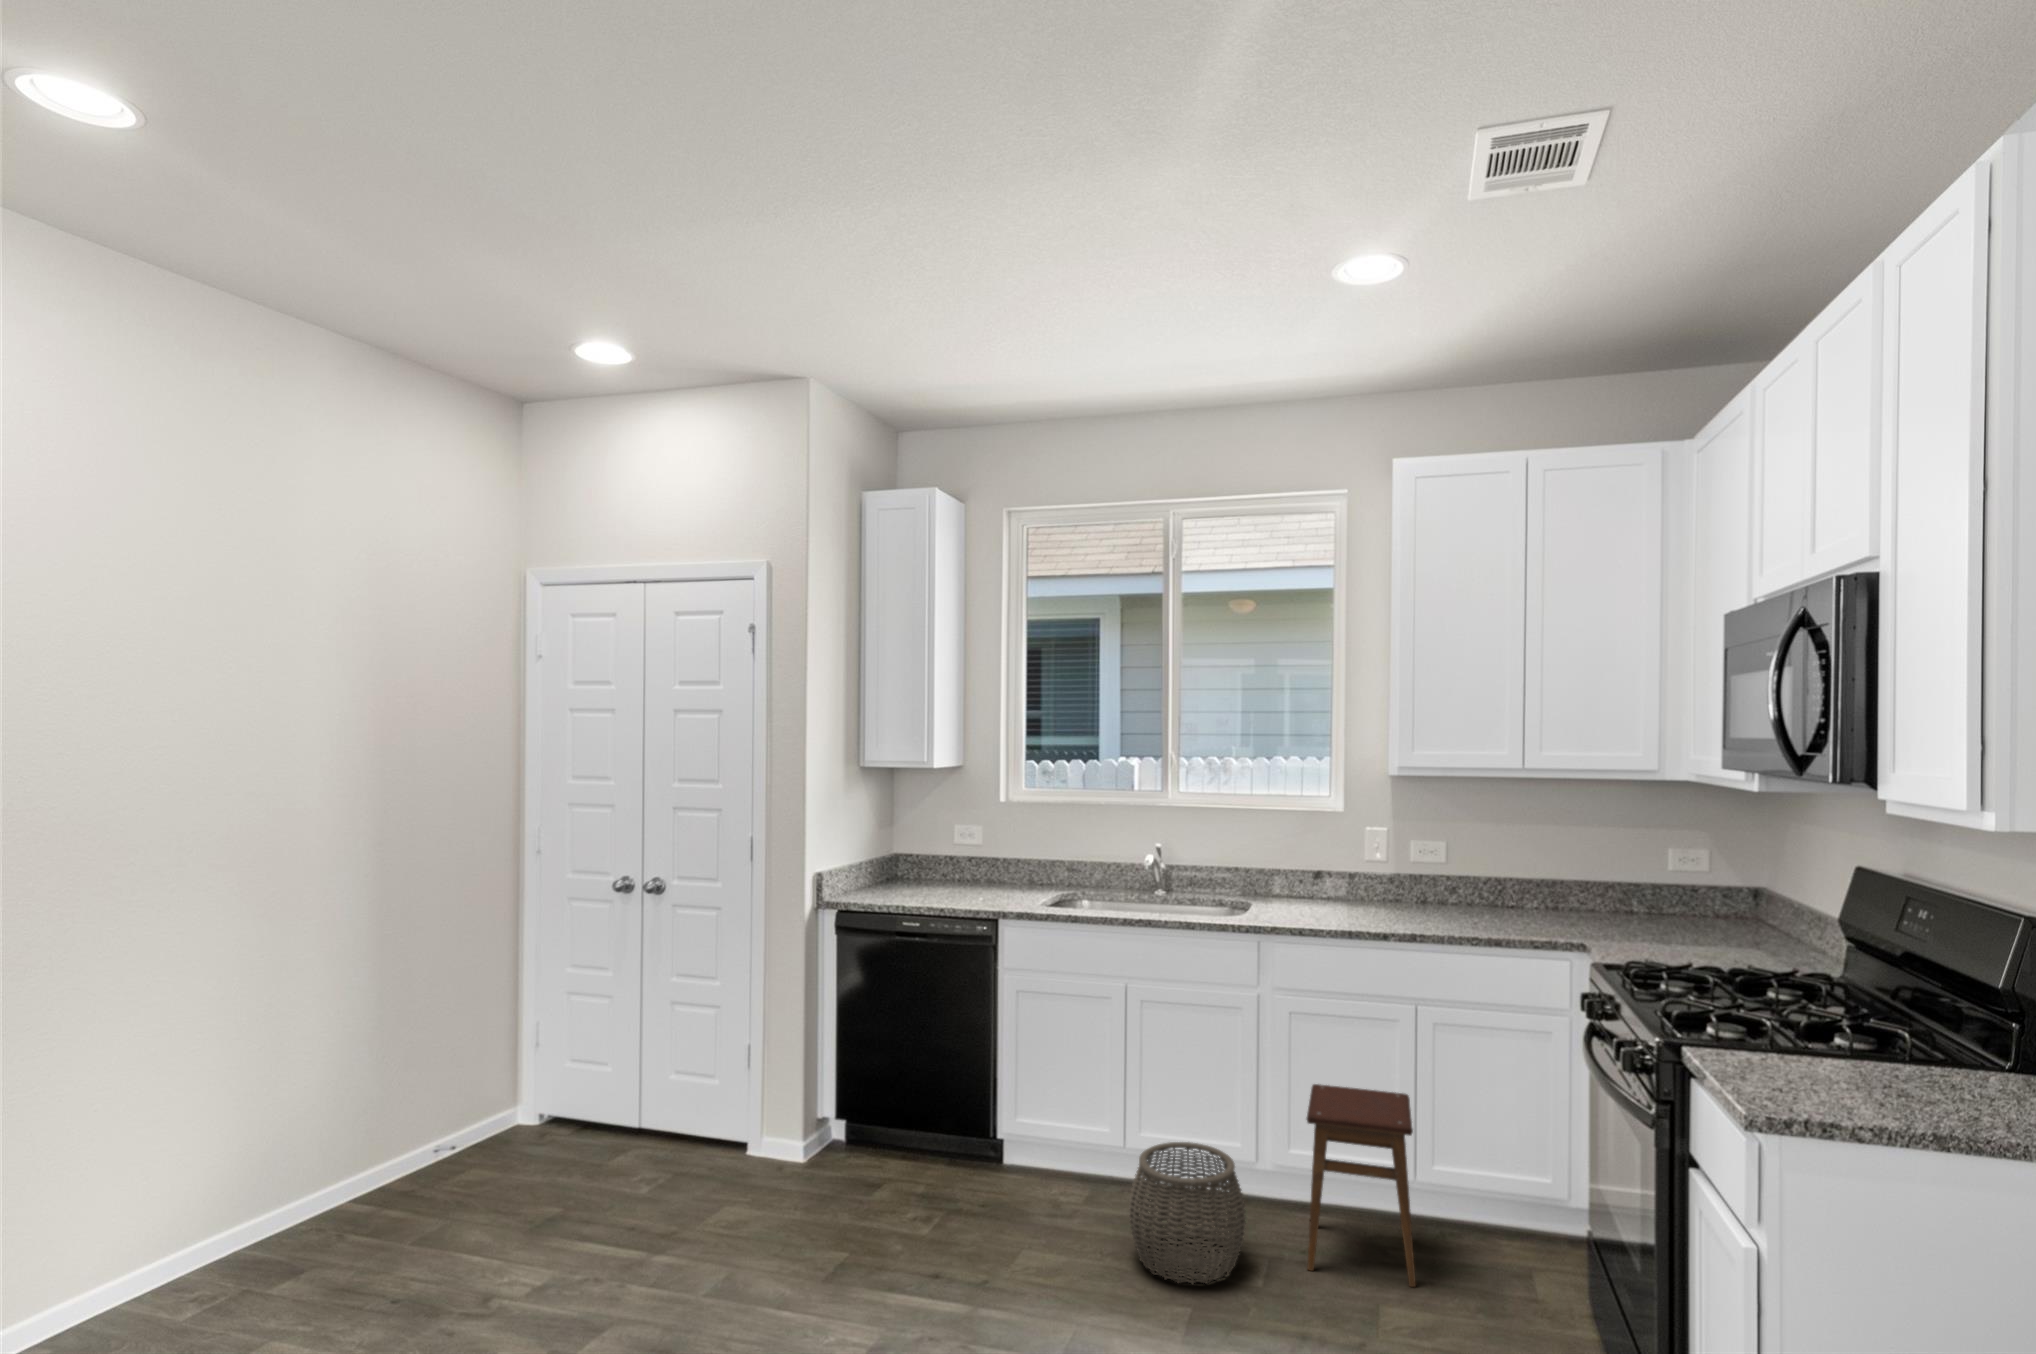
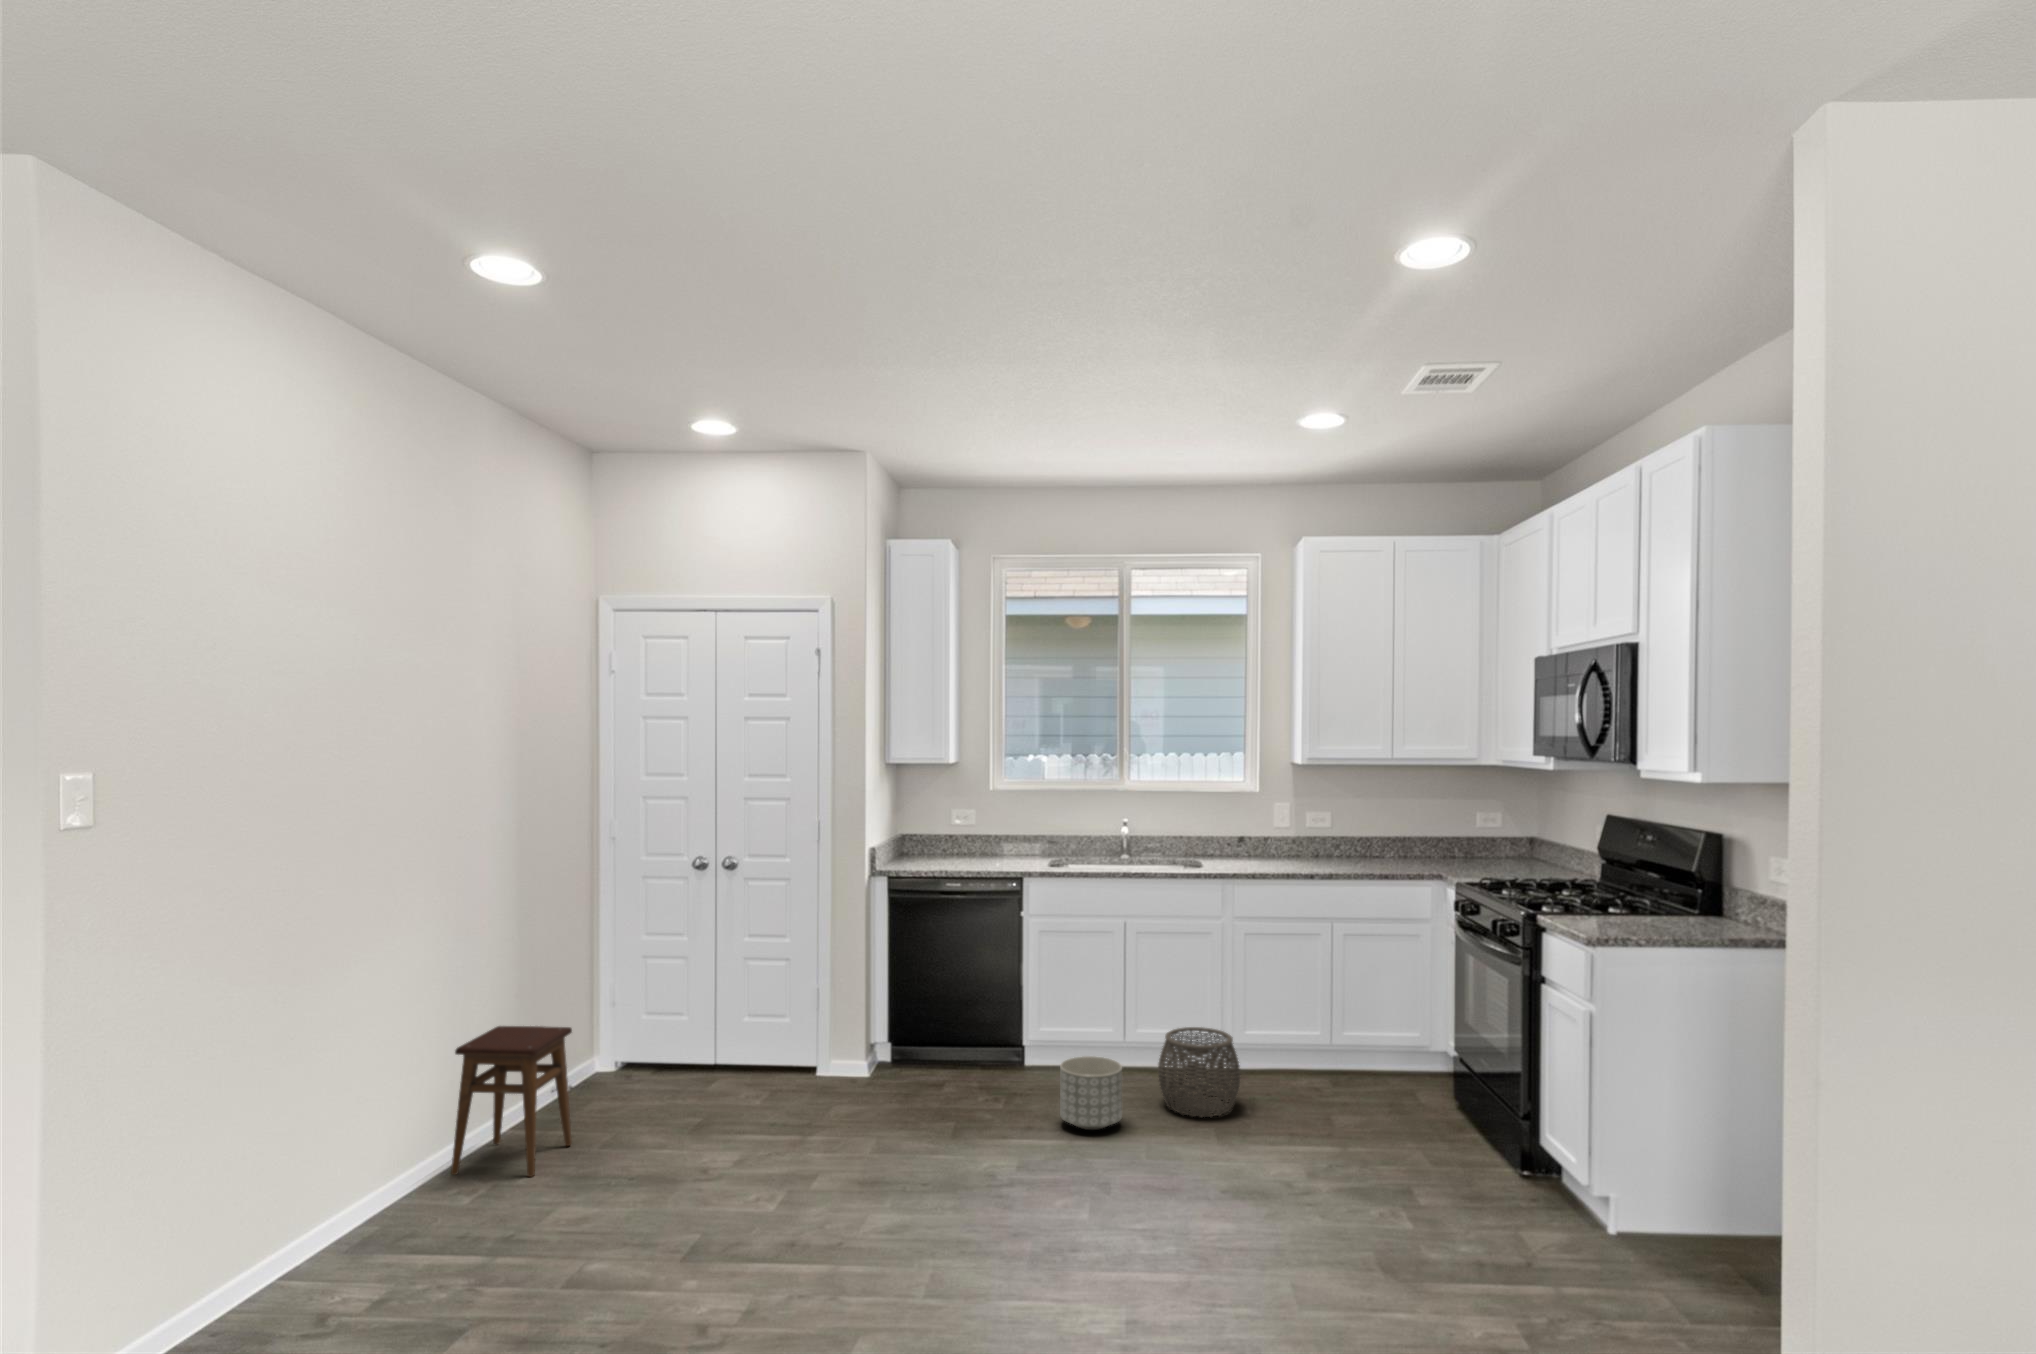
stool: present [1307,1084,1416,1287] -> present [451,1026,572,1177]
planter: none [973,1175,1059,1286] -> present [1060,1056,1122,1130]

